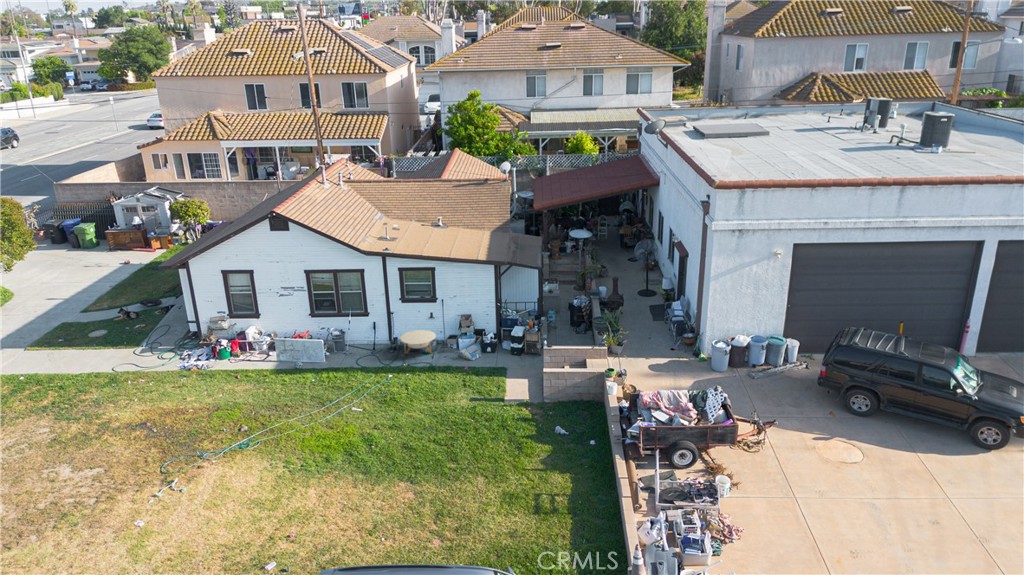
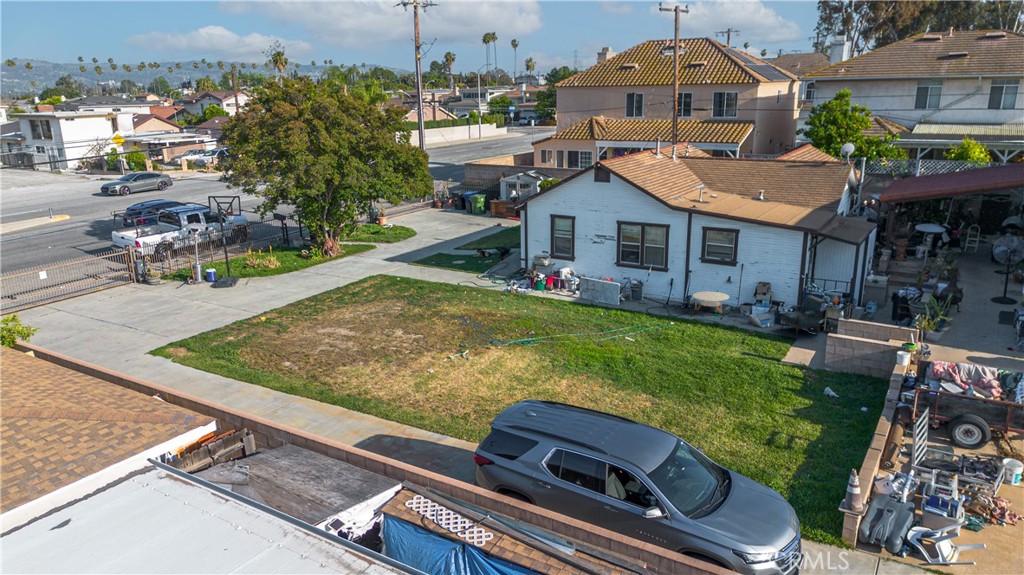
chair: none [490,324,526,367] -> present [781,295,825,335]

